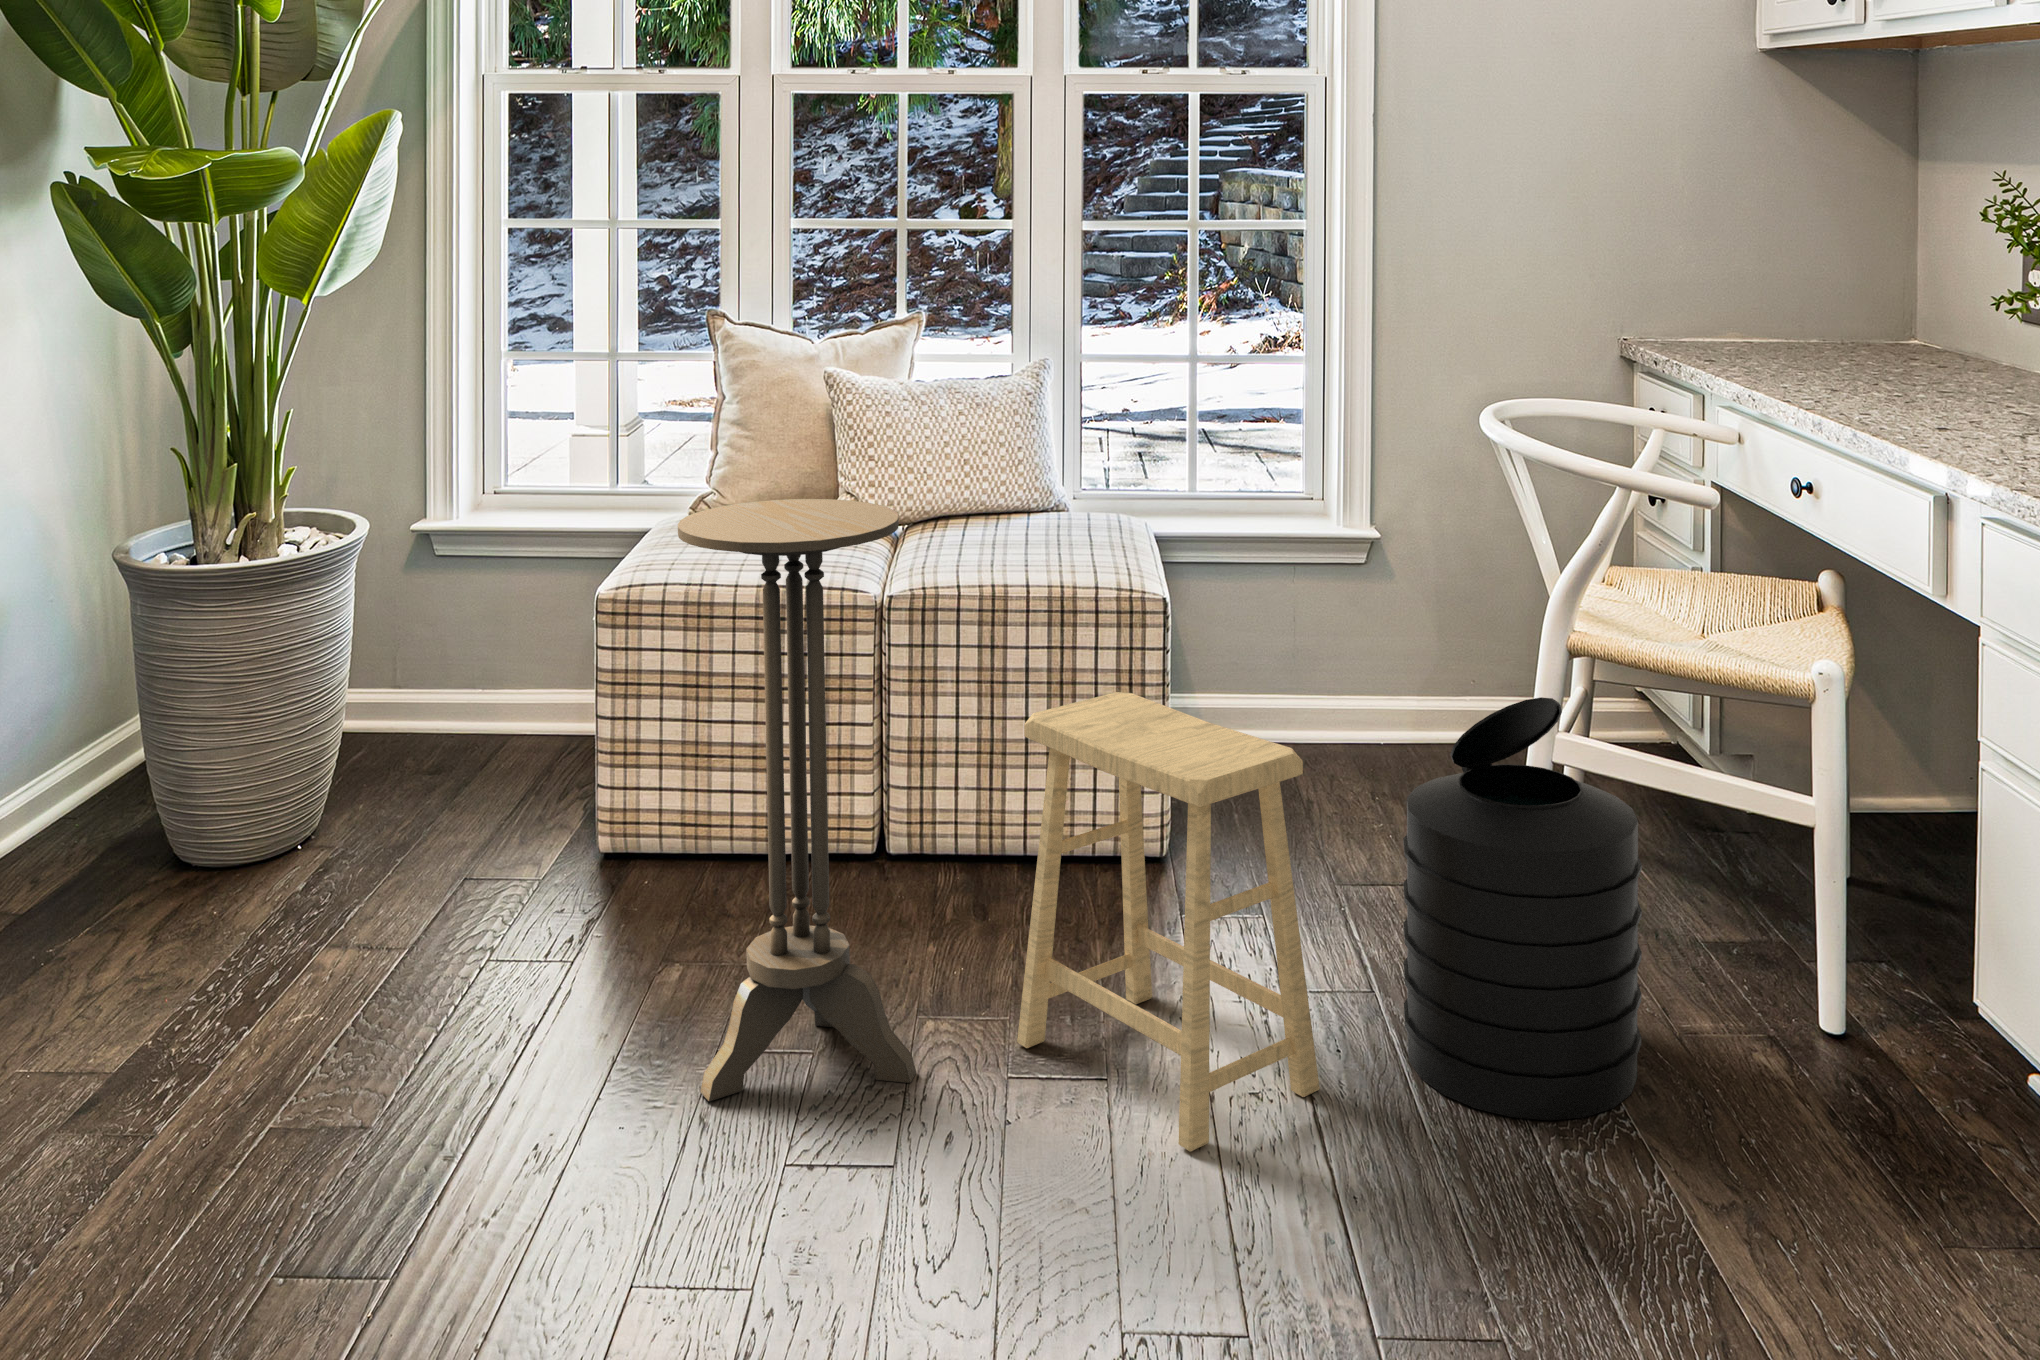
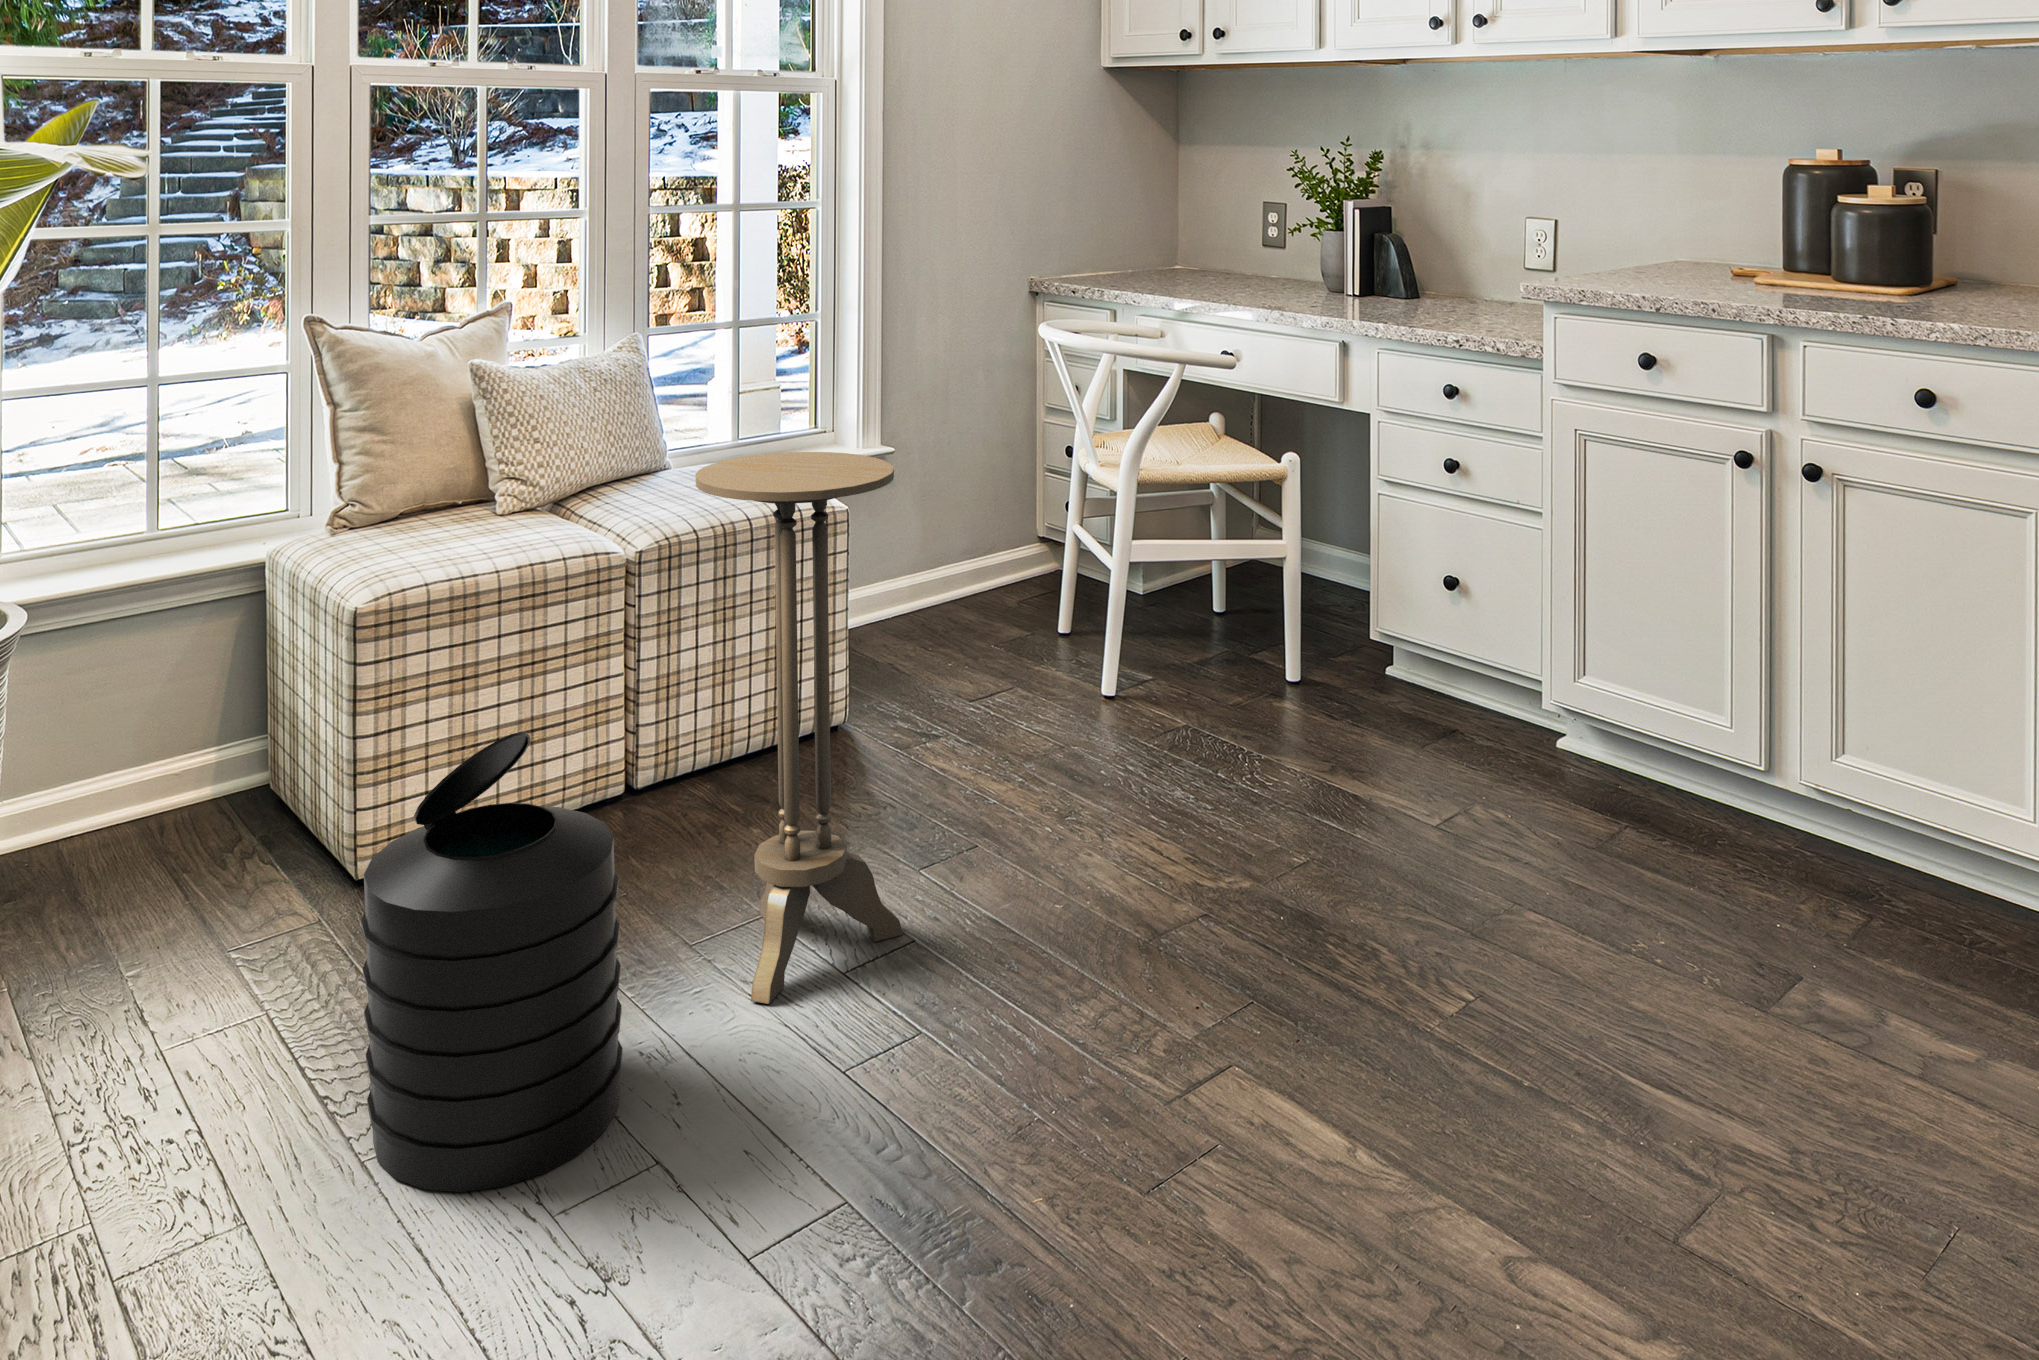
footstool: present [1017,692,1320,1152] -> none [940,583,1169,903]
trash can: present [1403,697,1642,1120] -> present [361,732,623,1192]

